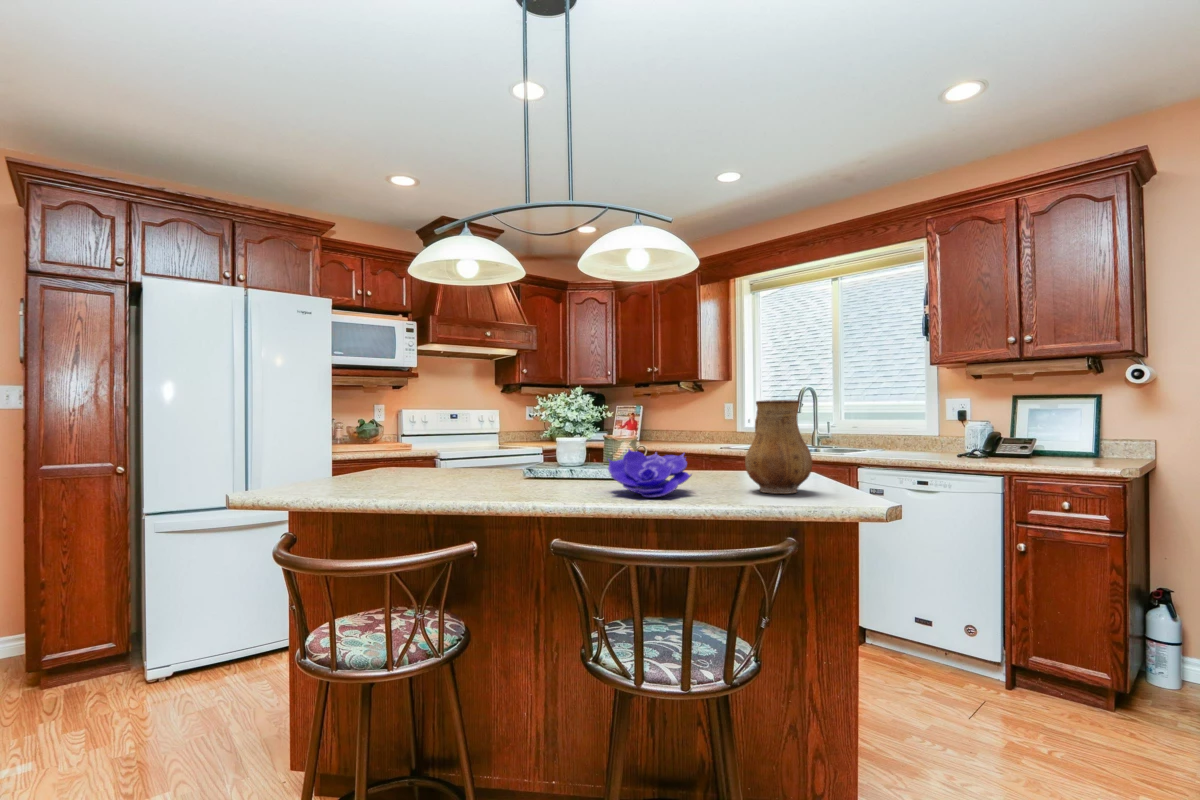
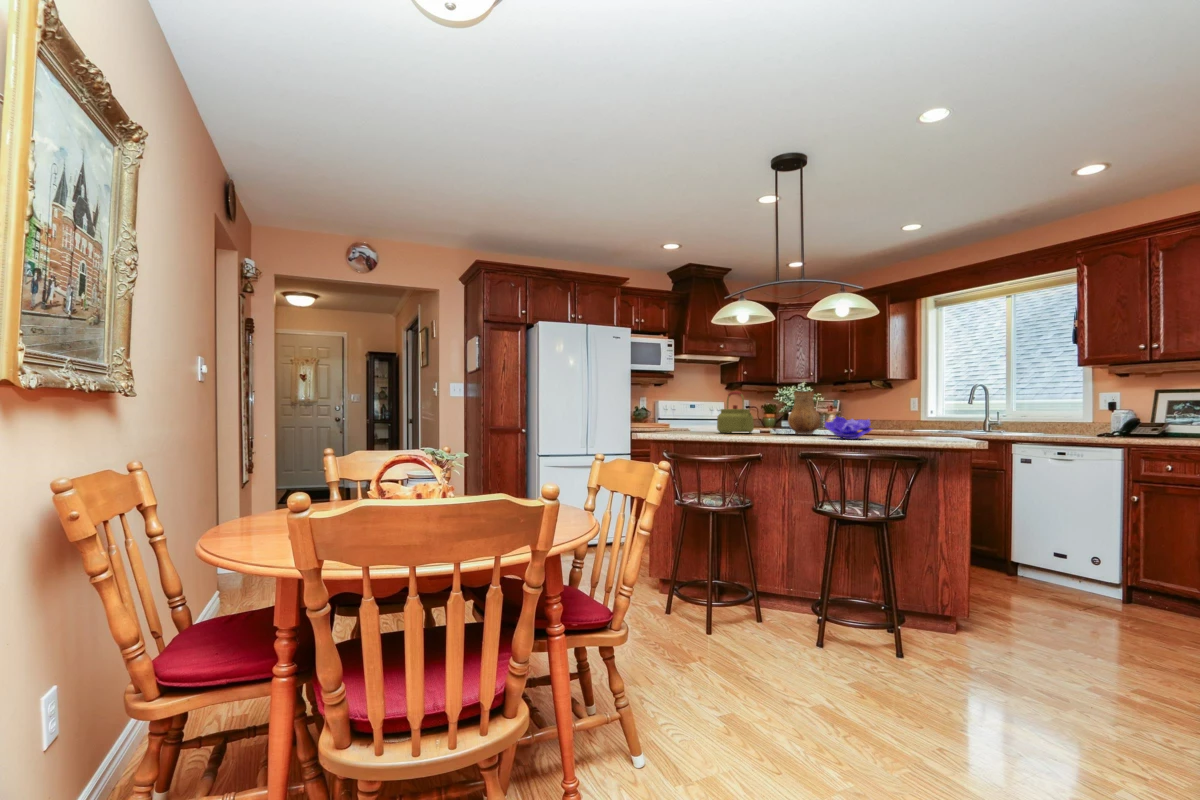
ceramic pitcher: present [745,400,812,494] -> present [788,391,820,435]
kettle: none [432,403,496,479] -> present [717,391,754,433]

